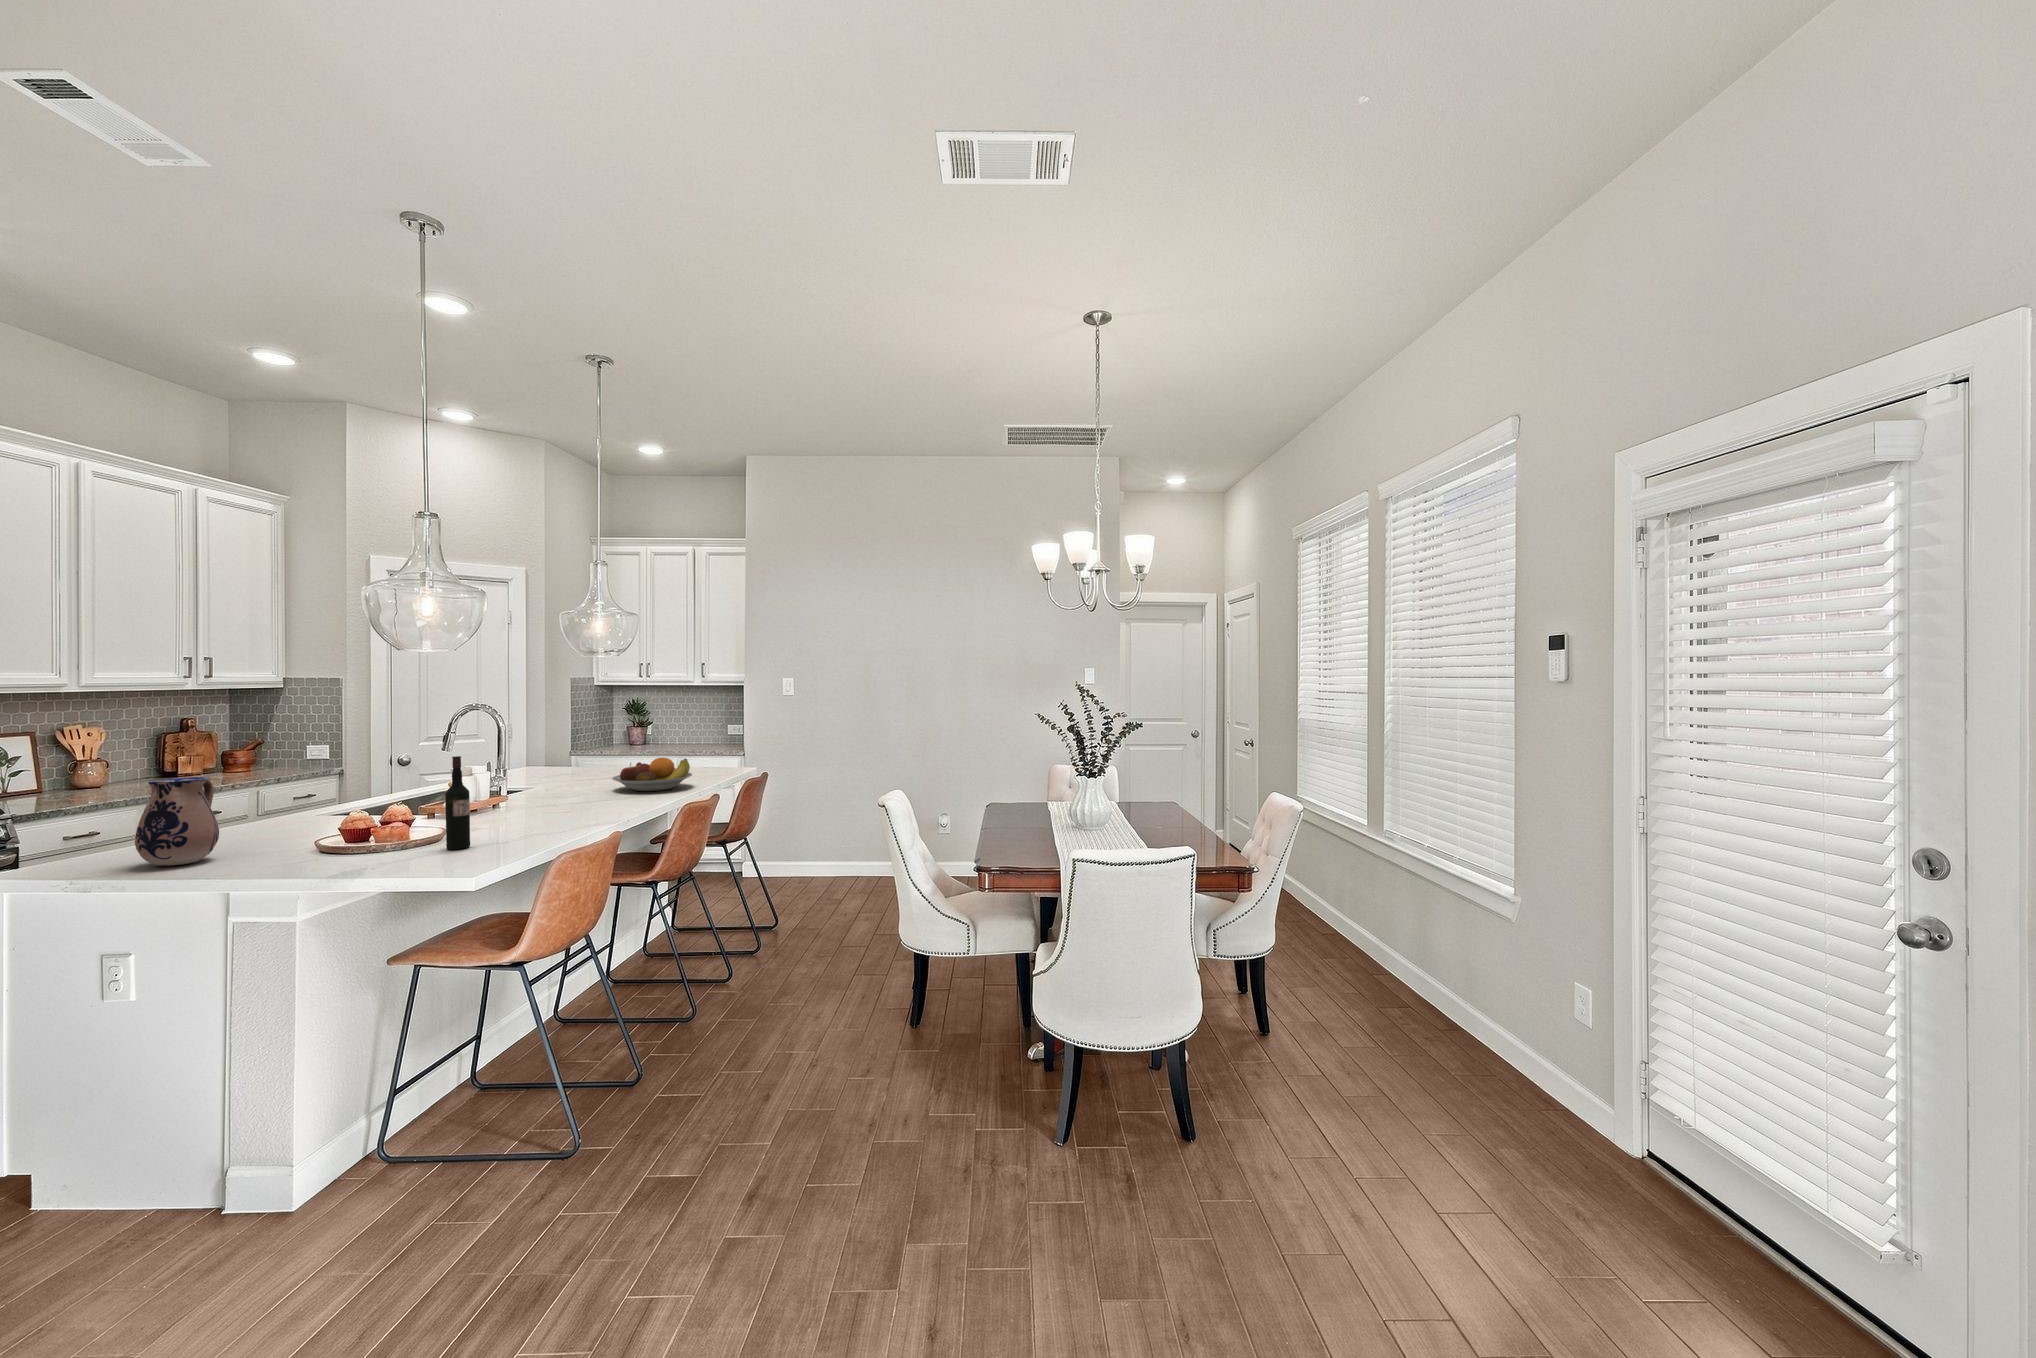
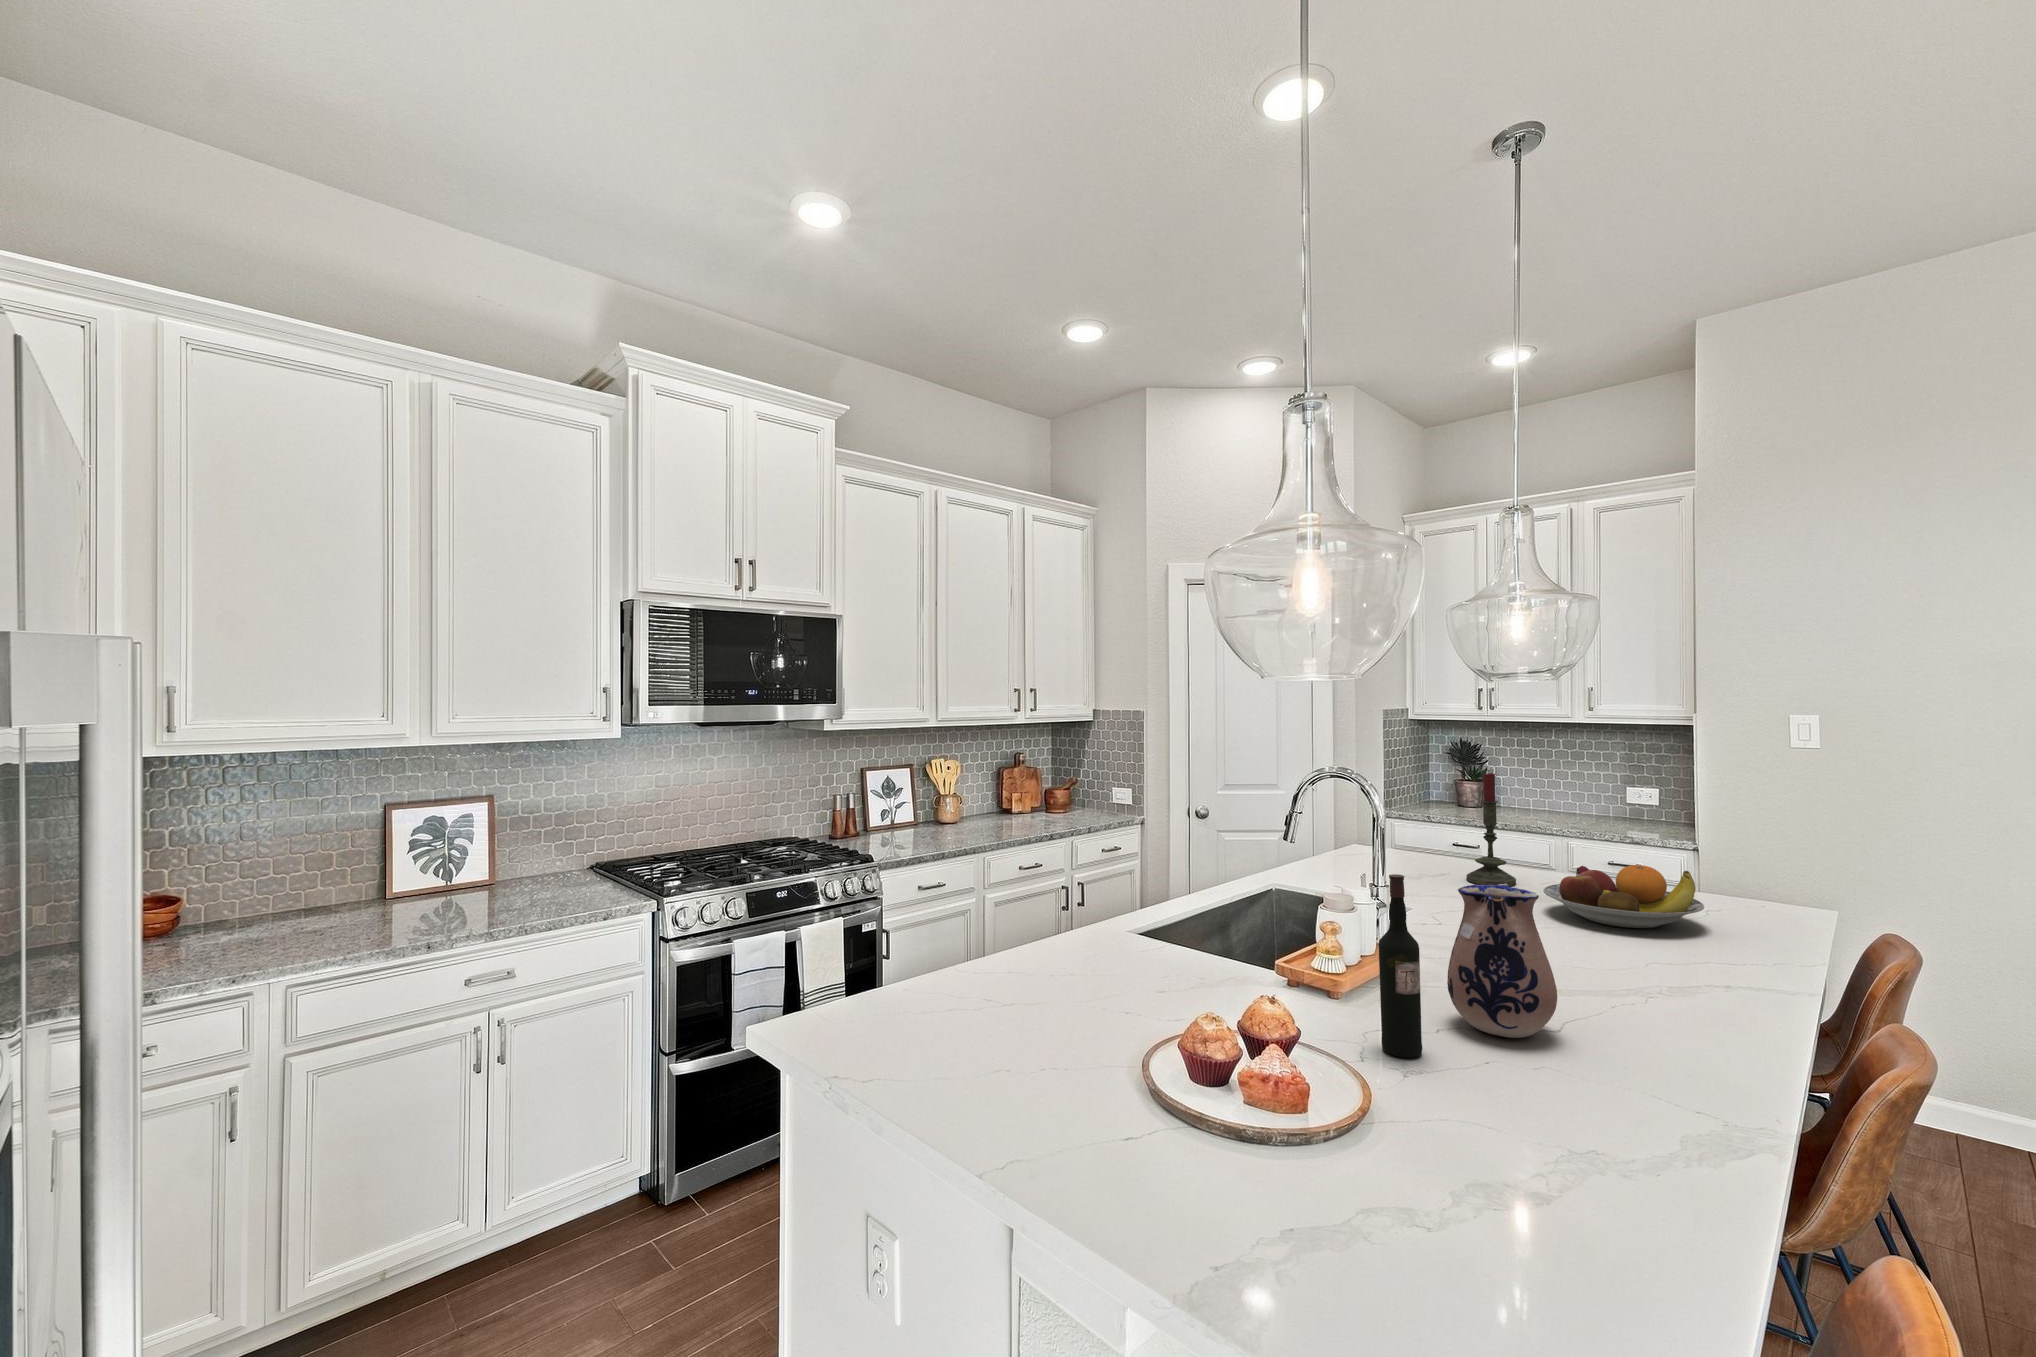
candle: none [583,712,613,782] -> present [1466,771,1516,886]
ceramic pitcher: present [135,776,219,866] -> present [1447,884,1557,1038]

